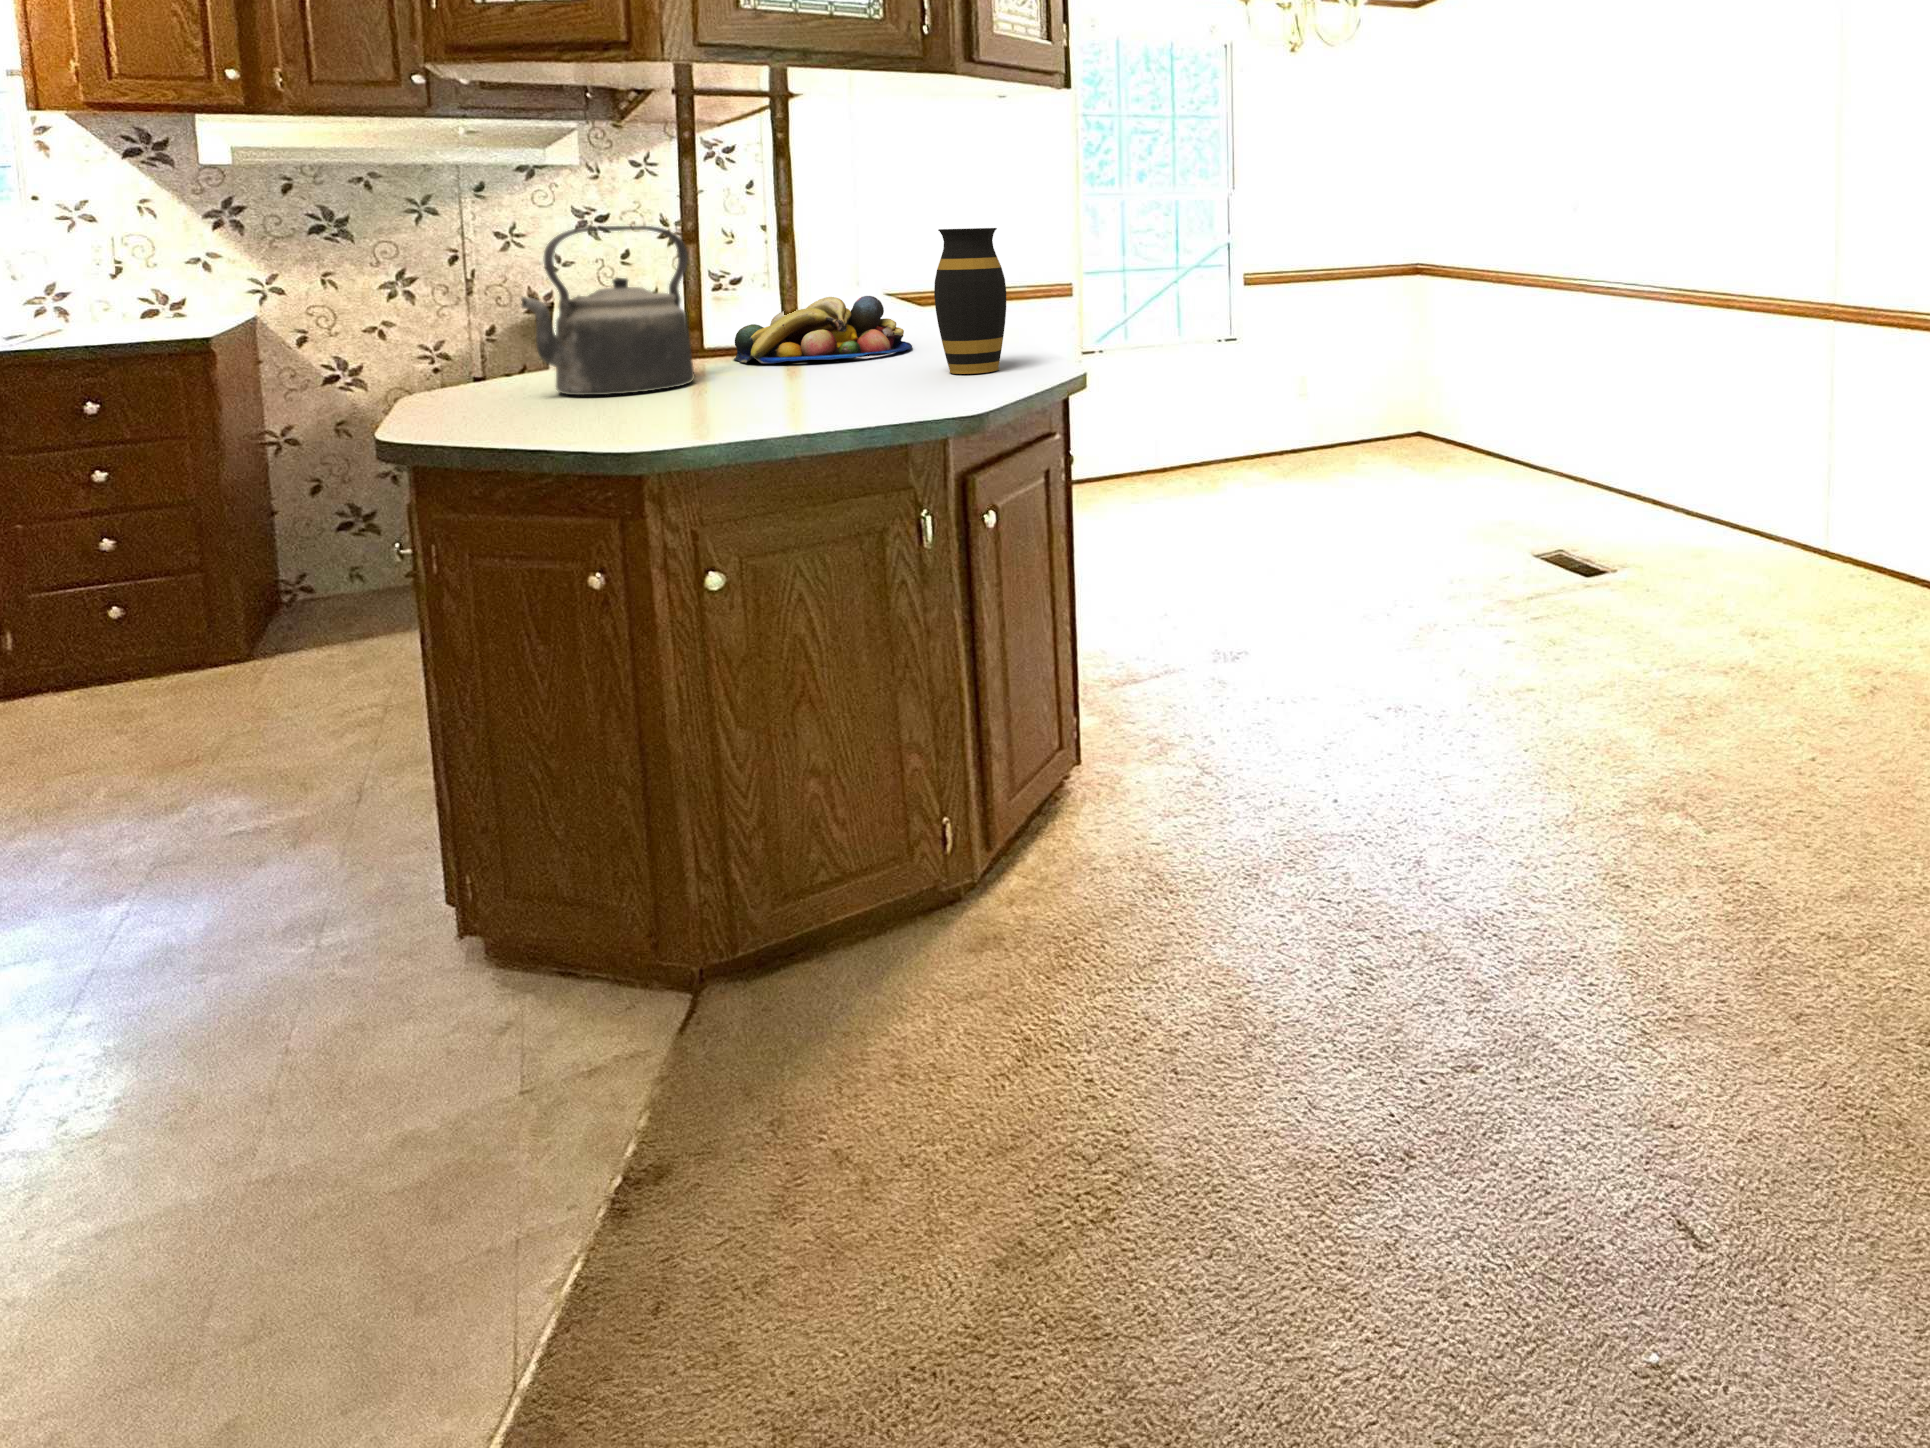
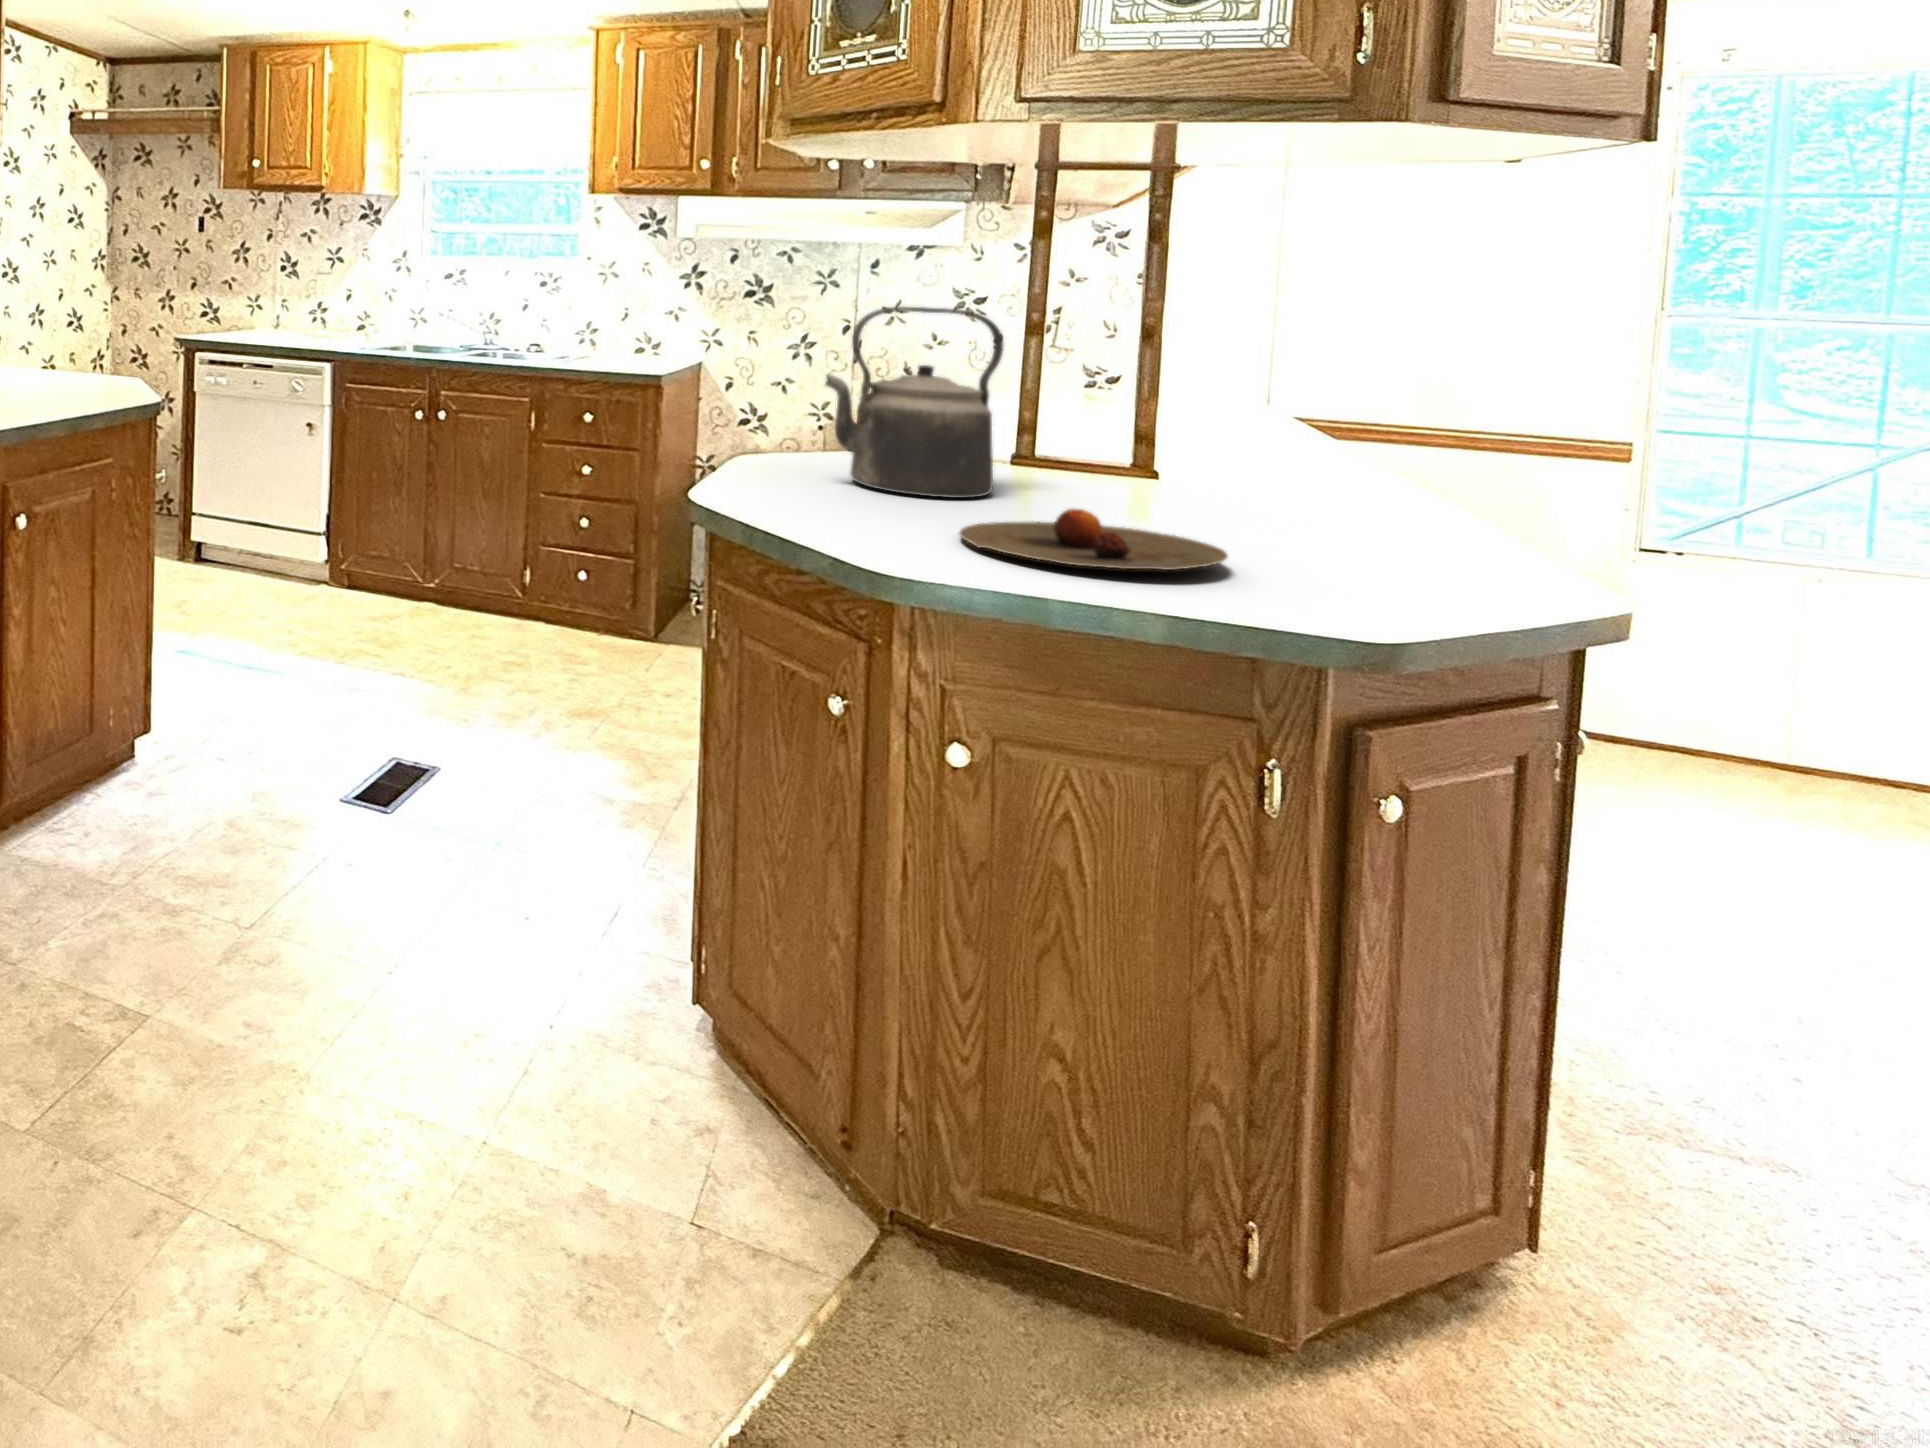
vase: present [934,228,1006,374] -> none [1333,343,1469,572]
fruit bowl: present [734,296,912,363] -> none [1051,417,1301,506]
plate: none [689,372,886,416] -> present [960,509,1227,570]

